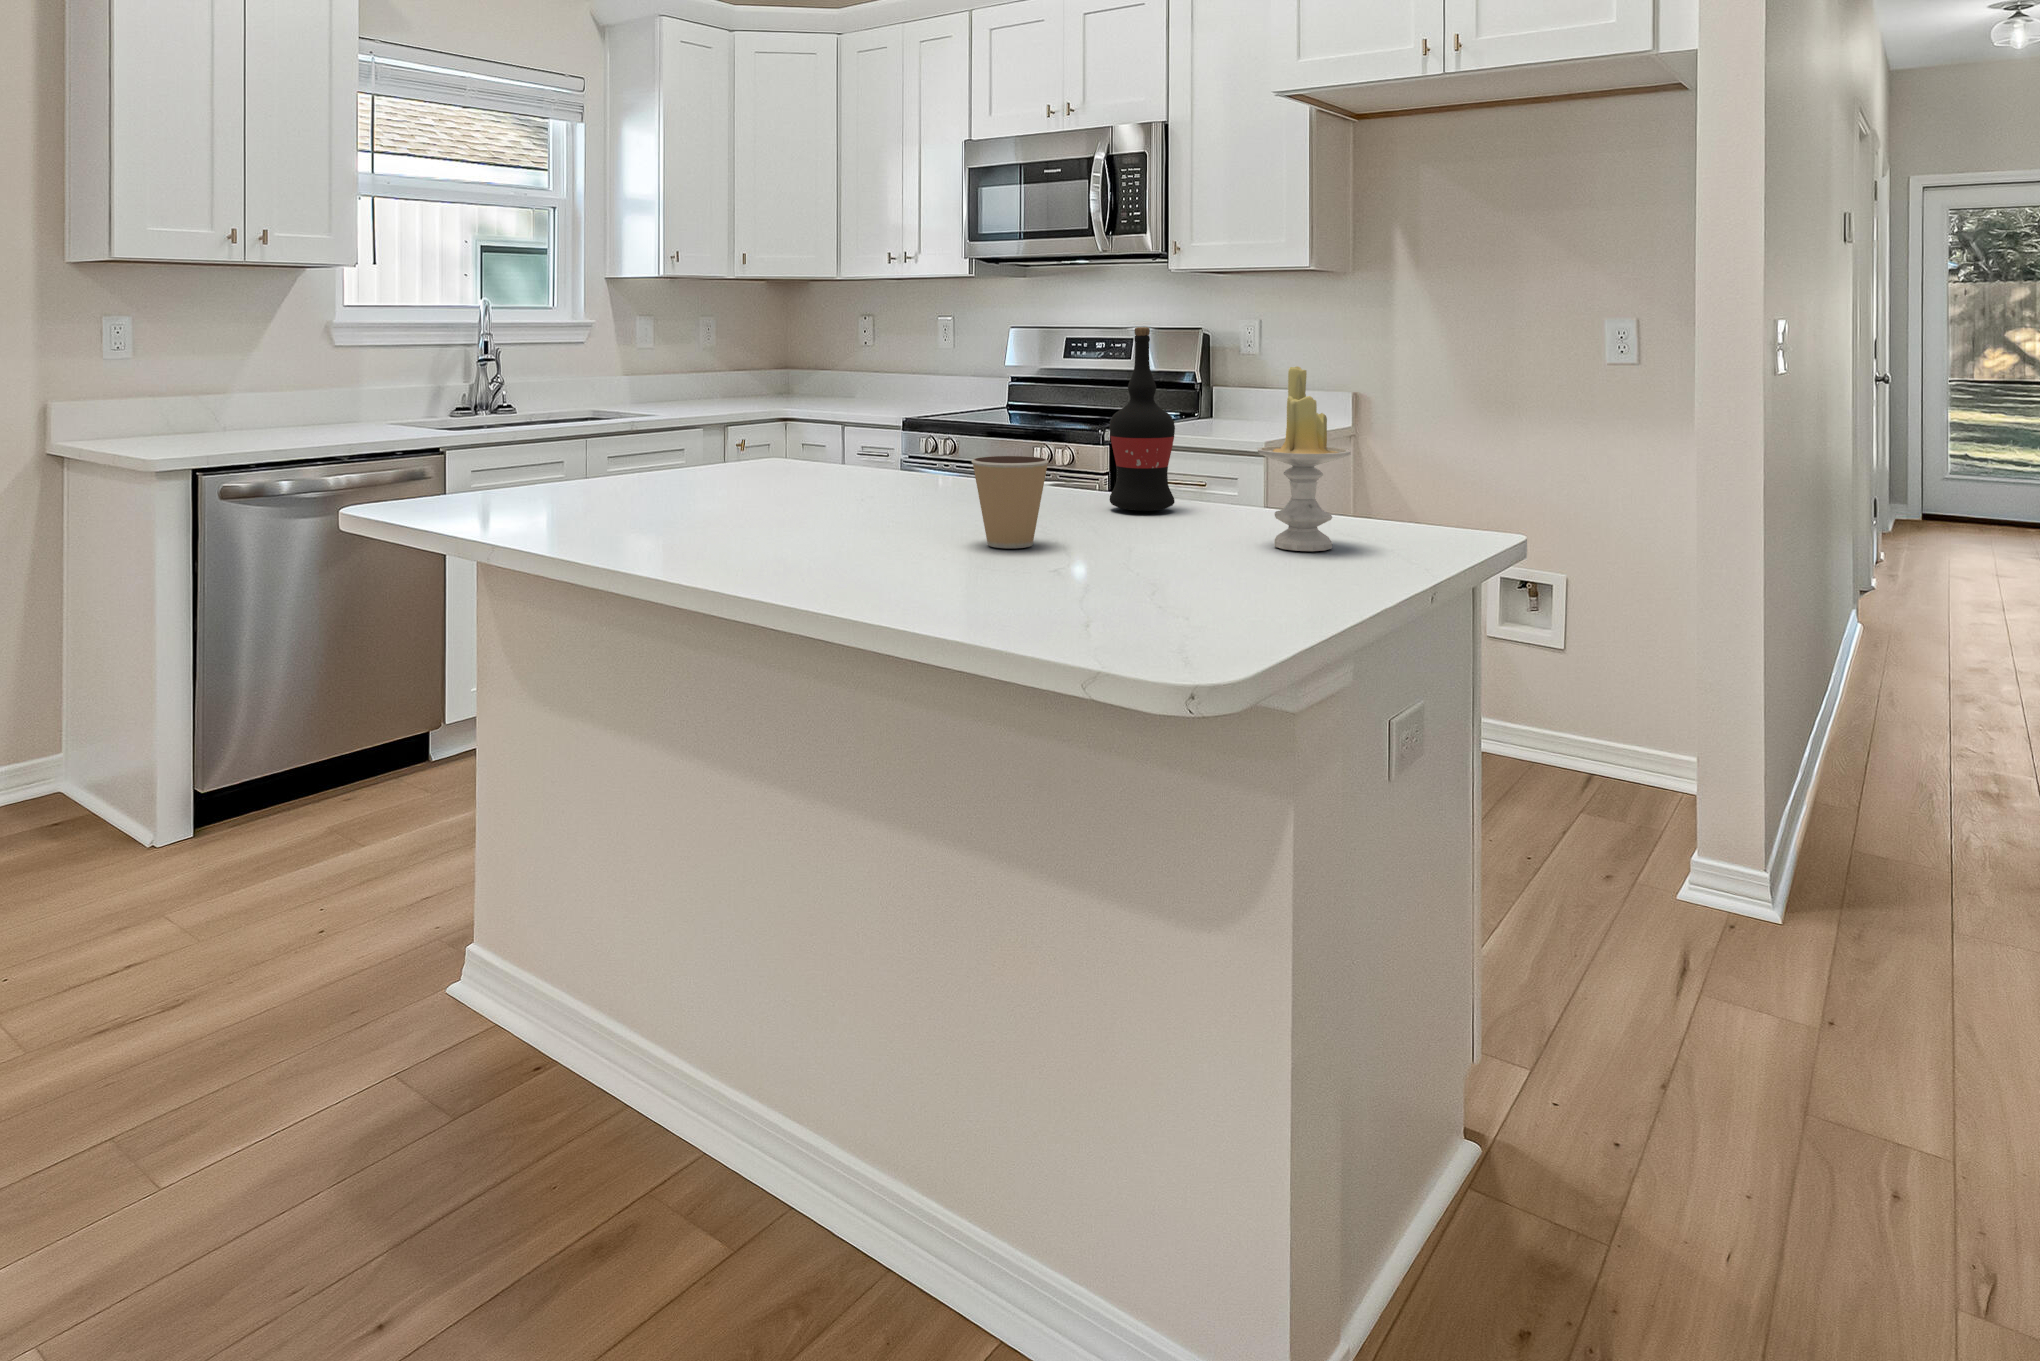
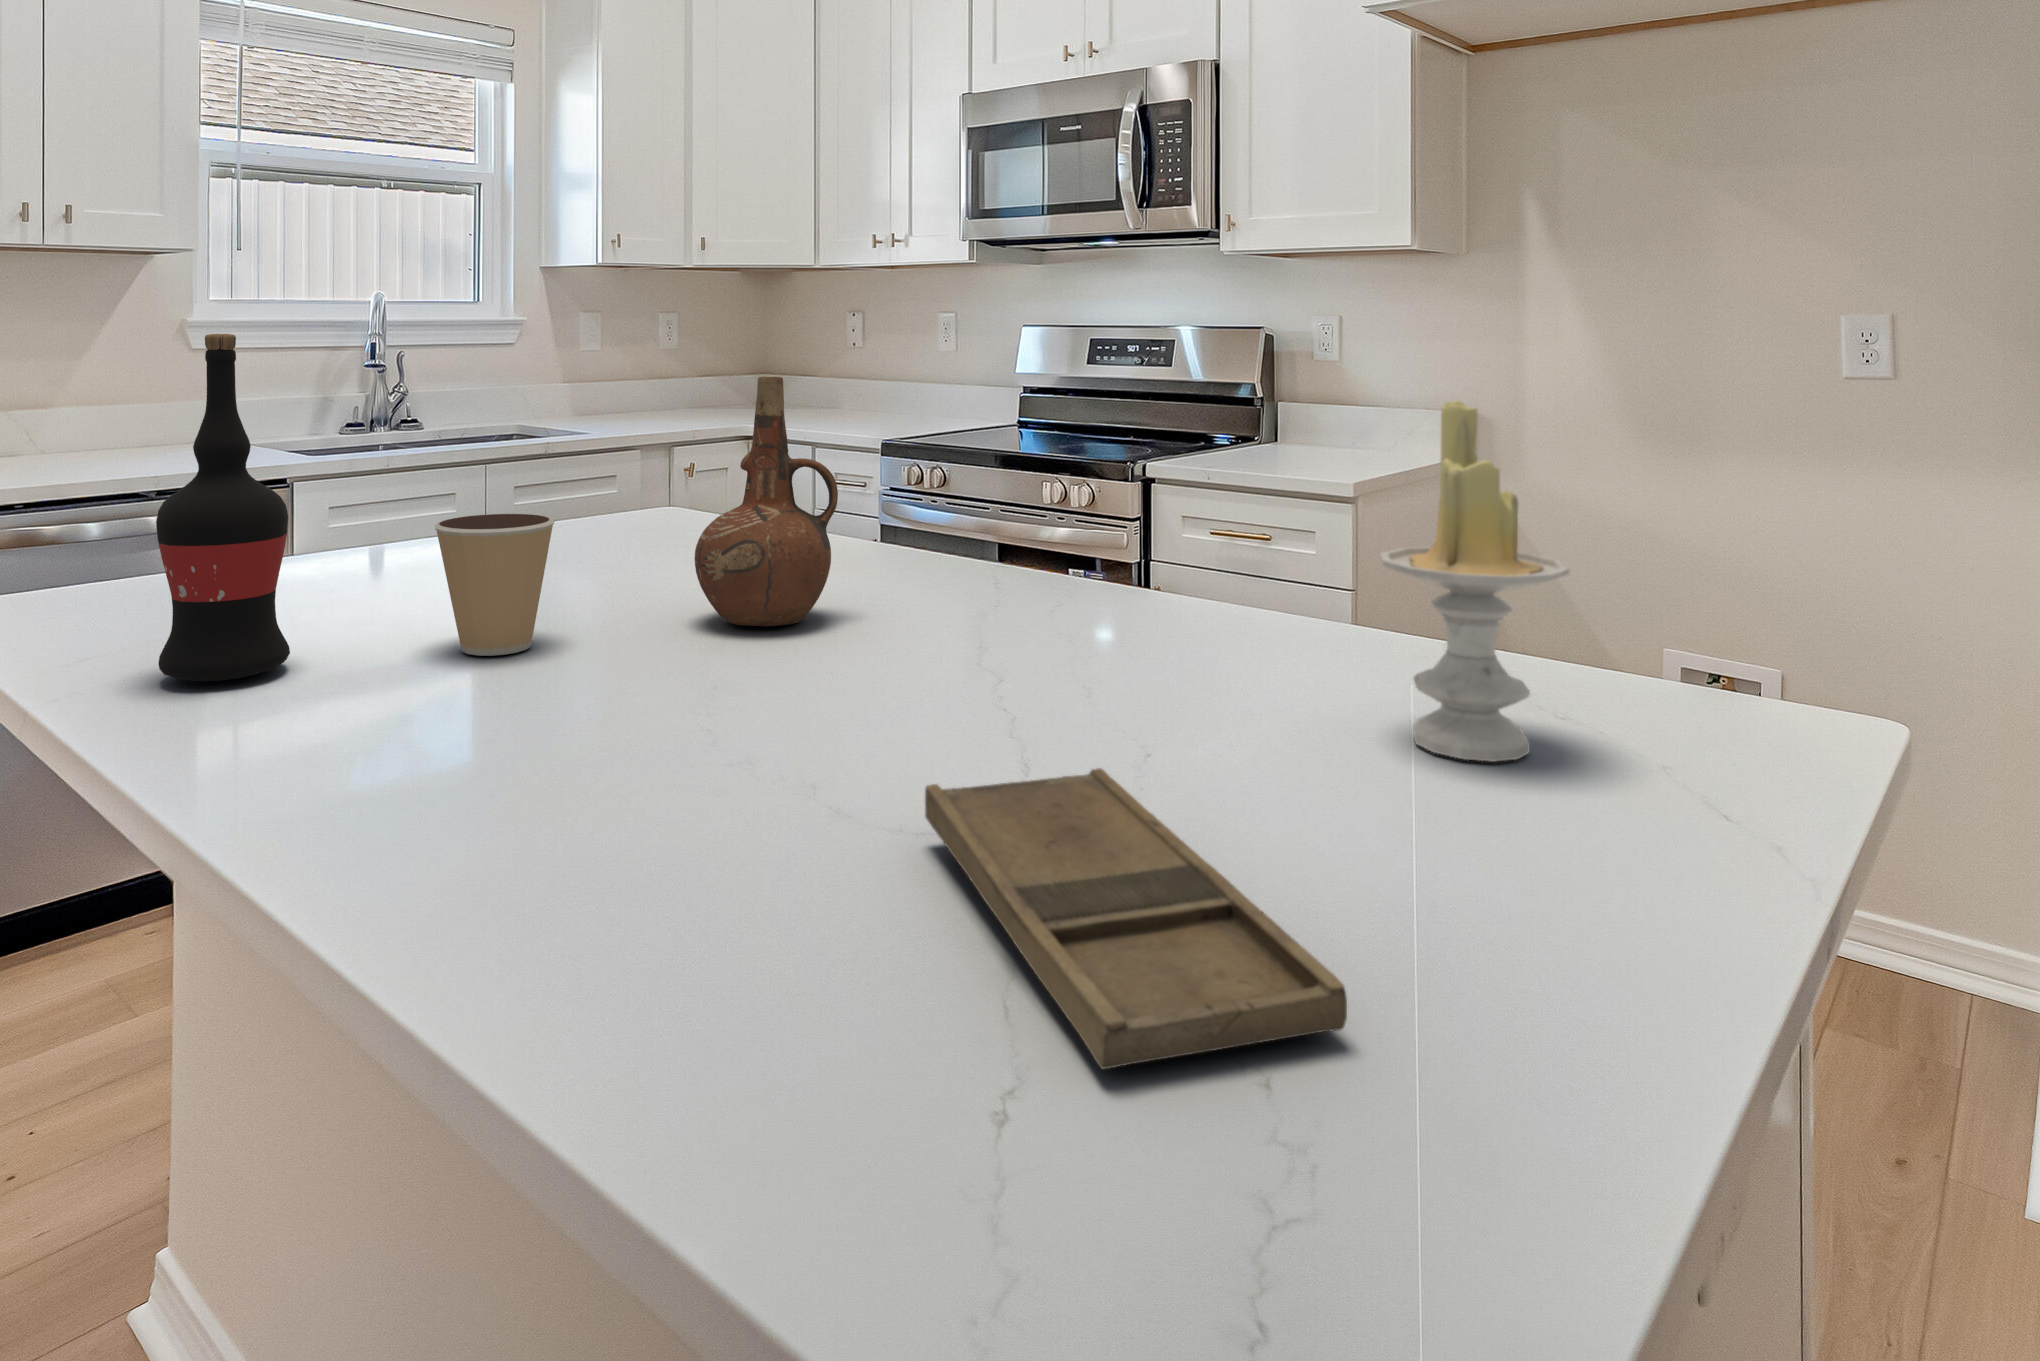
wine bottle: present [1110,327,1175,511] -> present [156,334,290,681]
ceramic pitcher: none [851,358,939,511] -> present [695,377,838,626]
coffee cup: present [972,456,1049,548] -> present [435,514,554,656]
tray: none [1034,544,1228,619] -> present [925,768,1347,1069]

